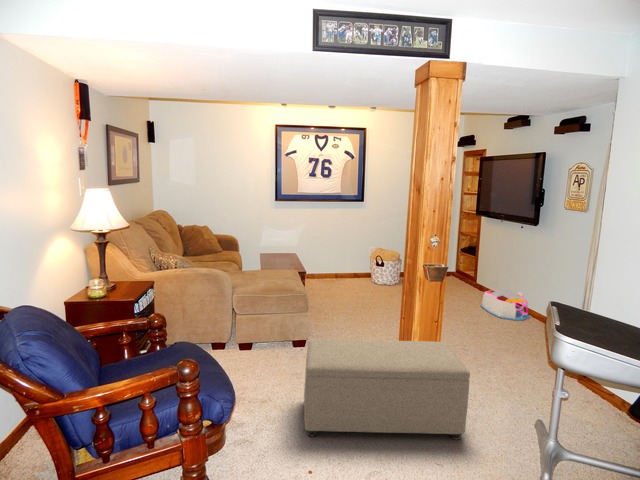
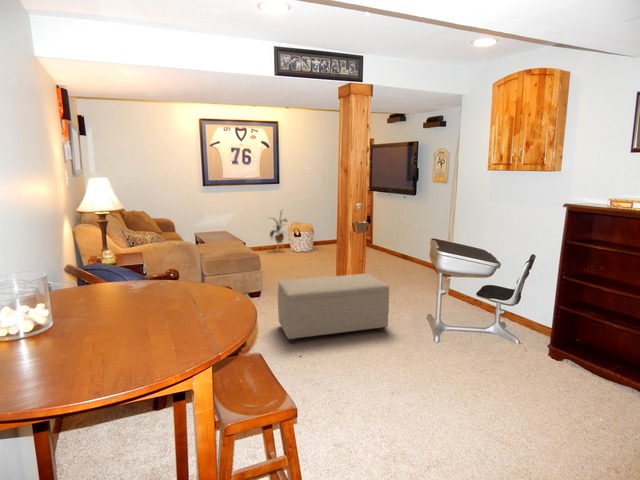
house plant: none [344,232,369,283] -> present [270,219,287,252]
storage bin: present [481,290,530,321] -> none [379,246,414,266]

